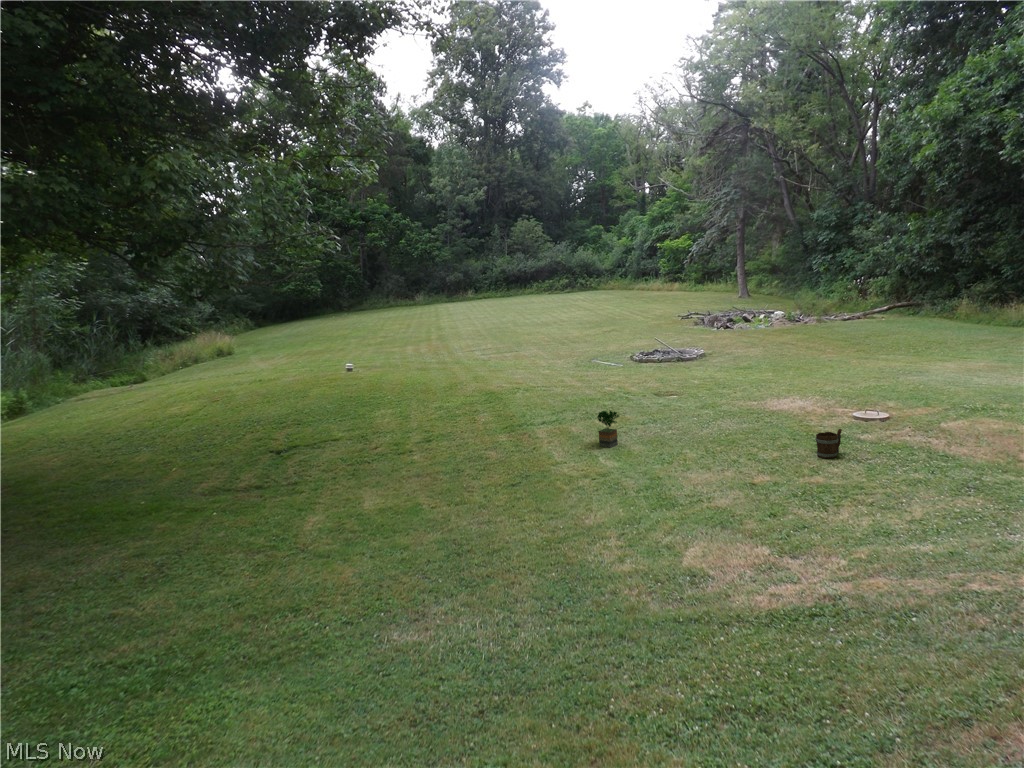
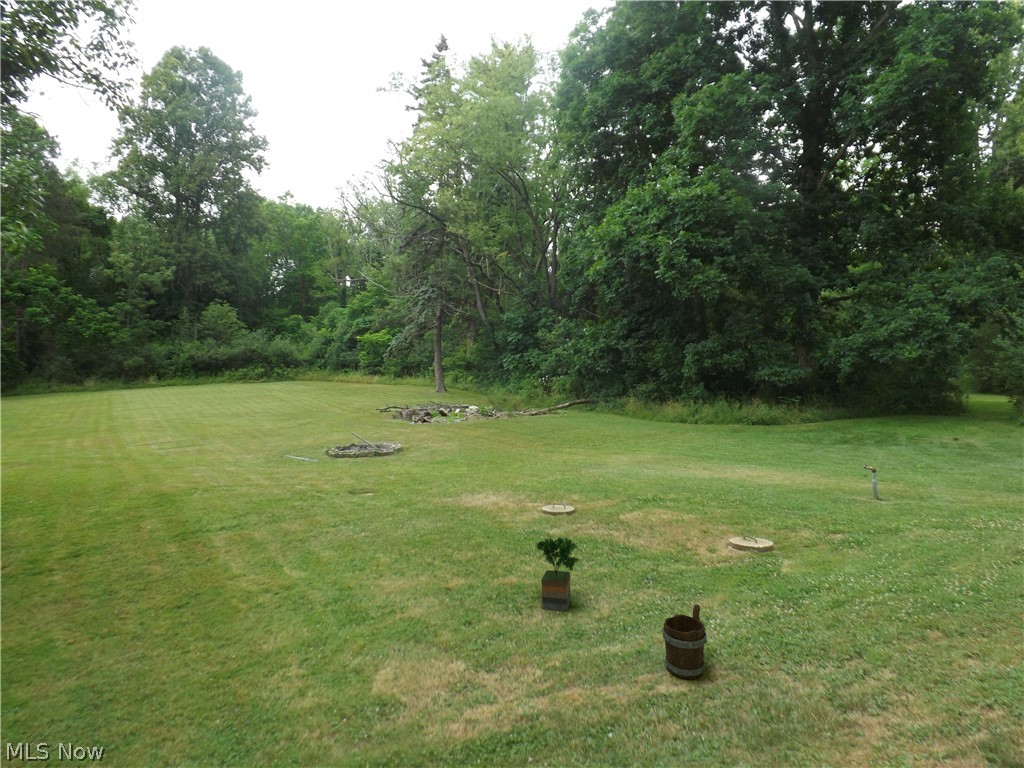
potted tree: present [597,411,619,448] -> present [536,538,579,611]

